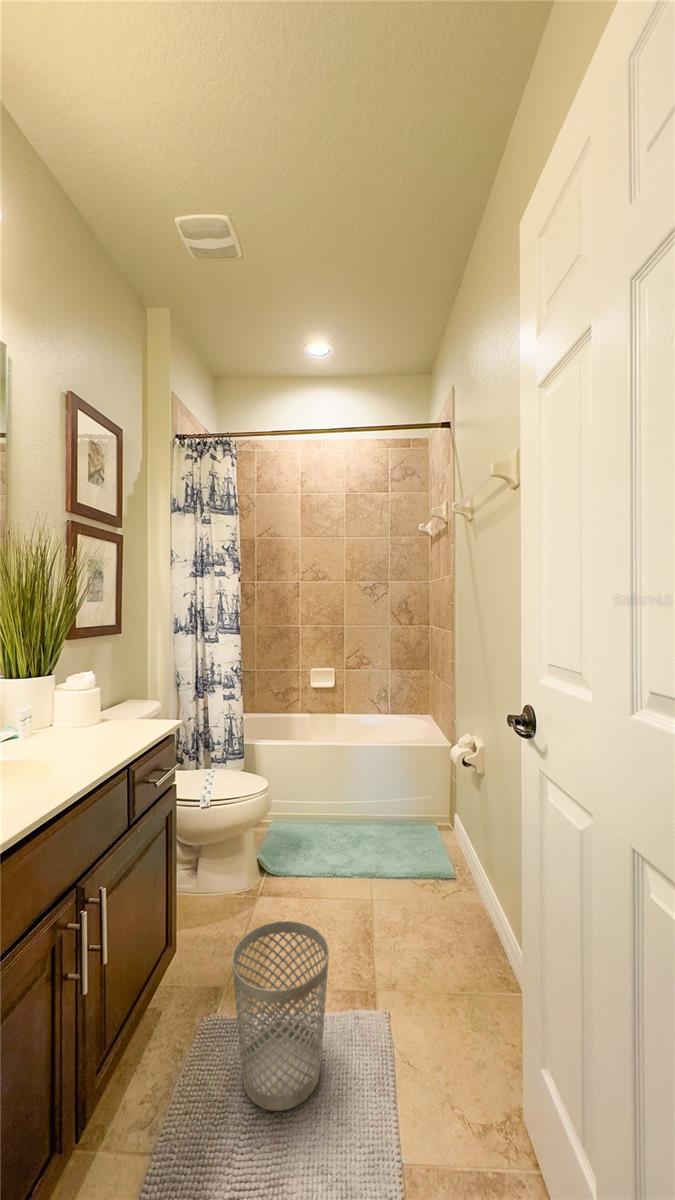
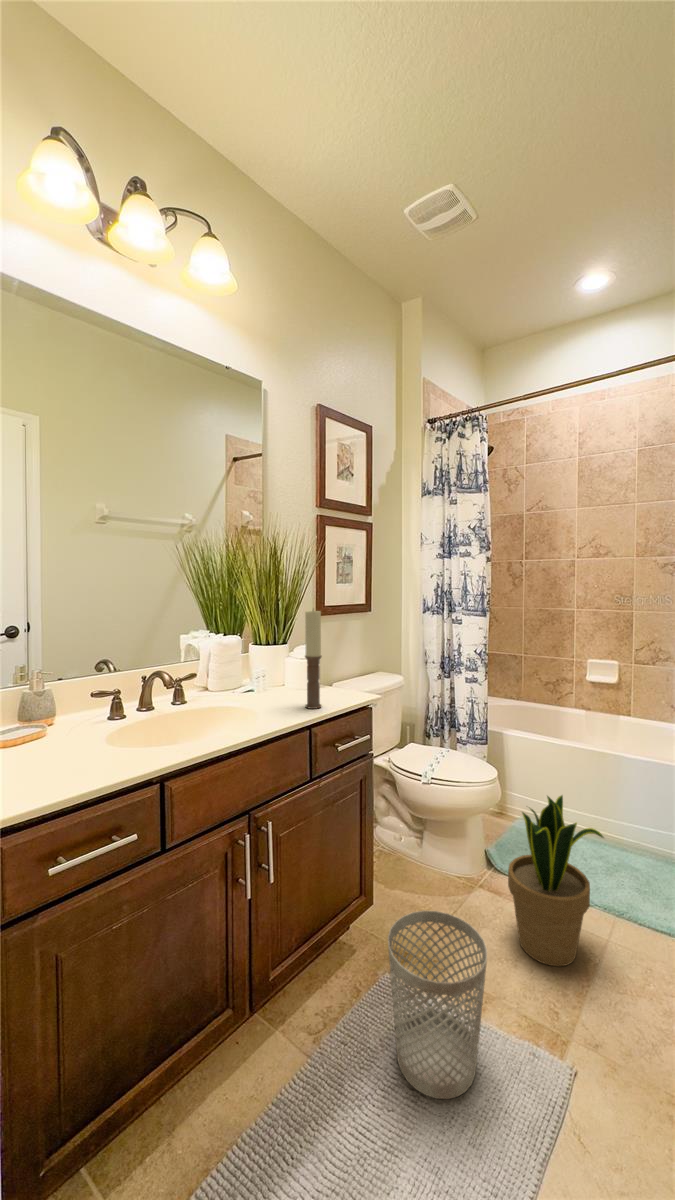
candle: none [106,628,127,746] -> present [305,611,322,709]
potted plant: none [300,784,373,938] -> present [508,795,604,966]

